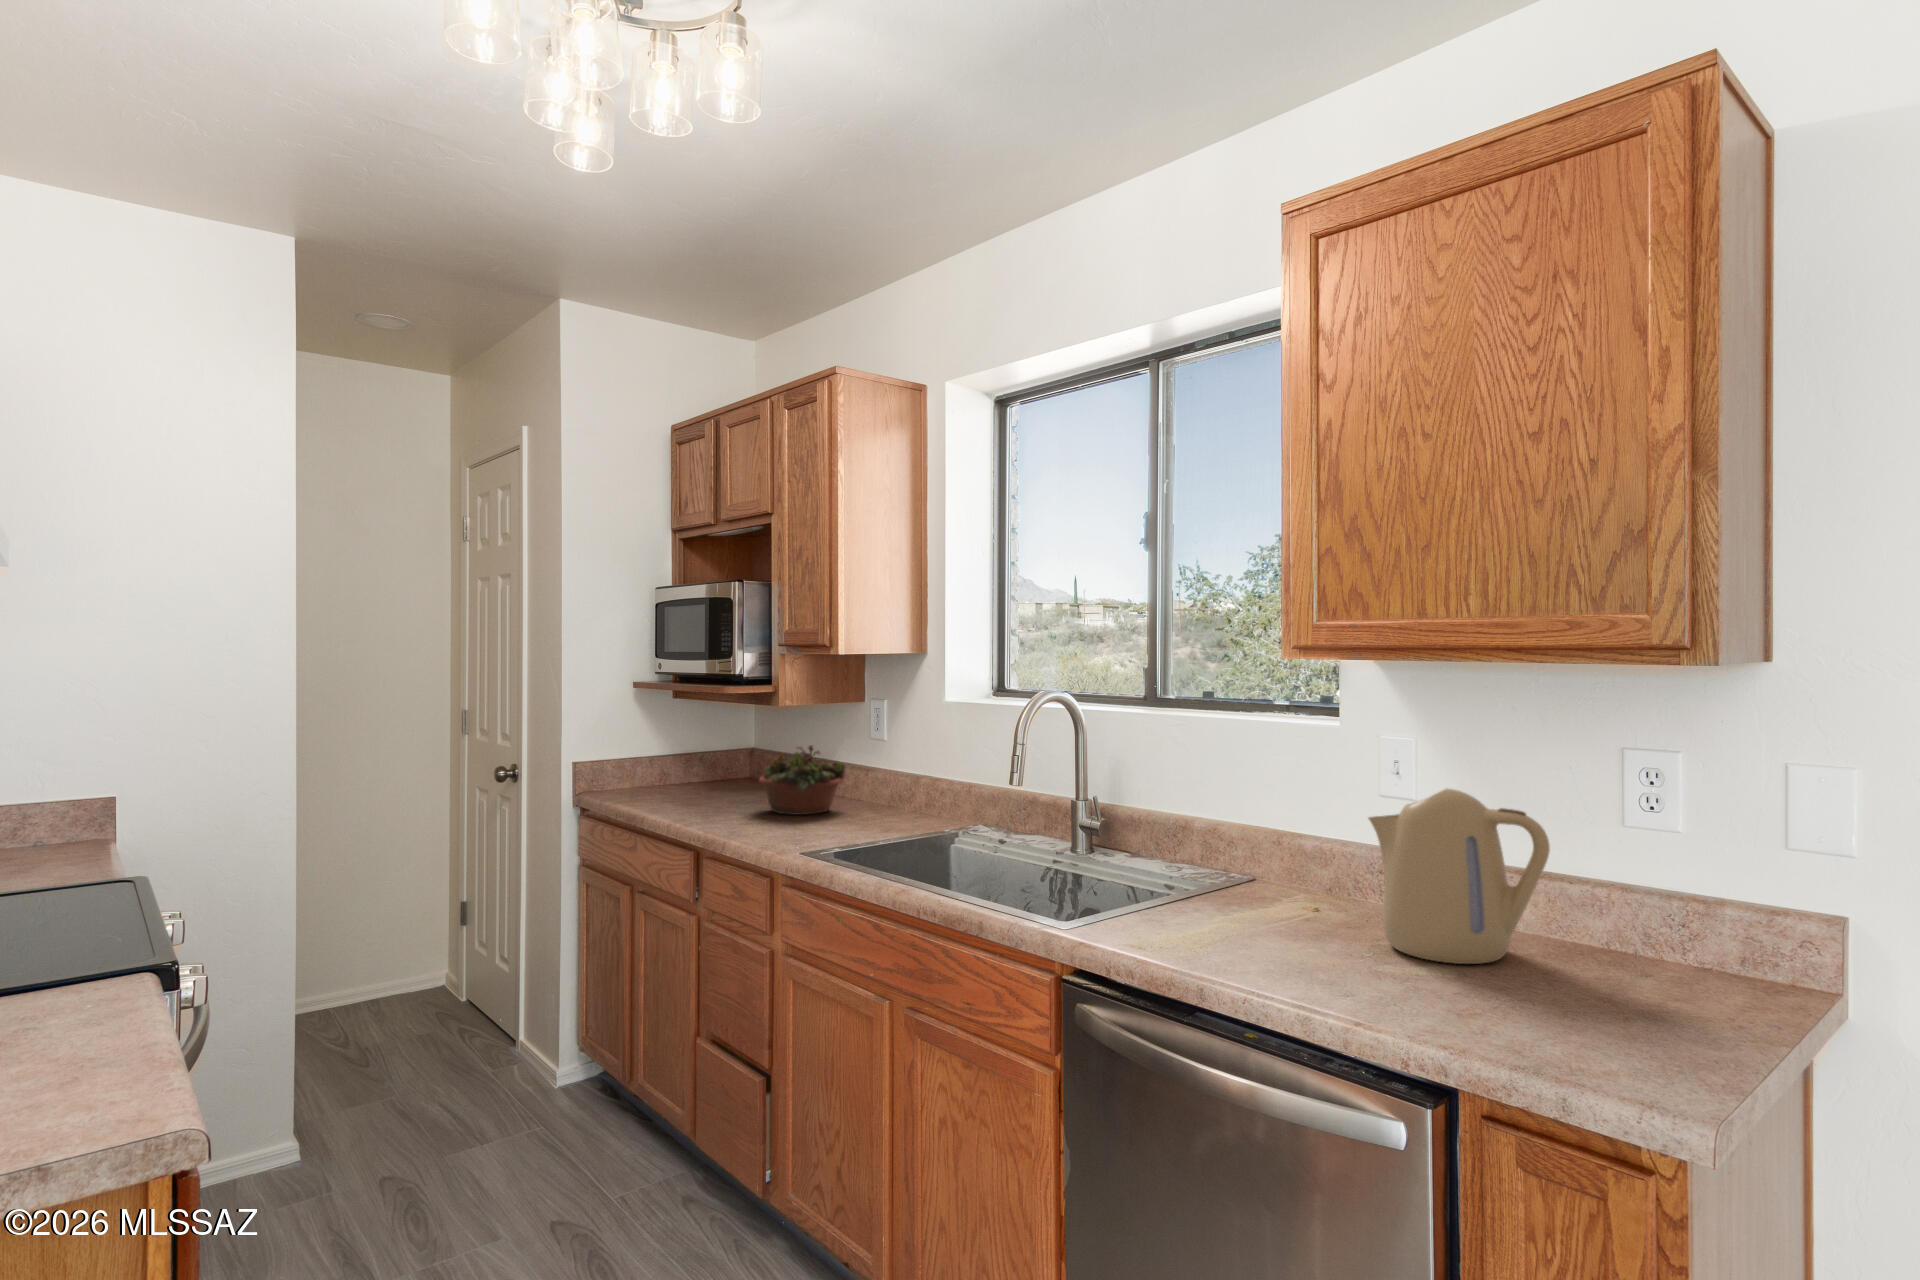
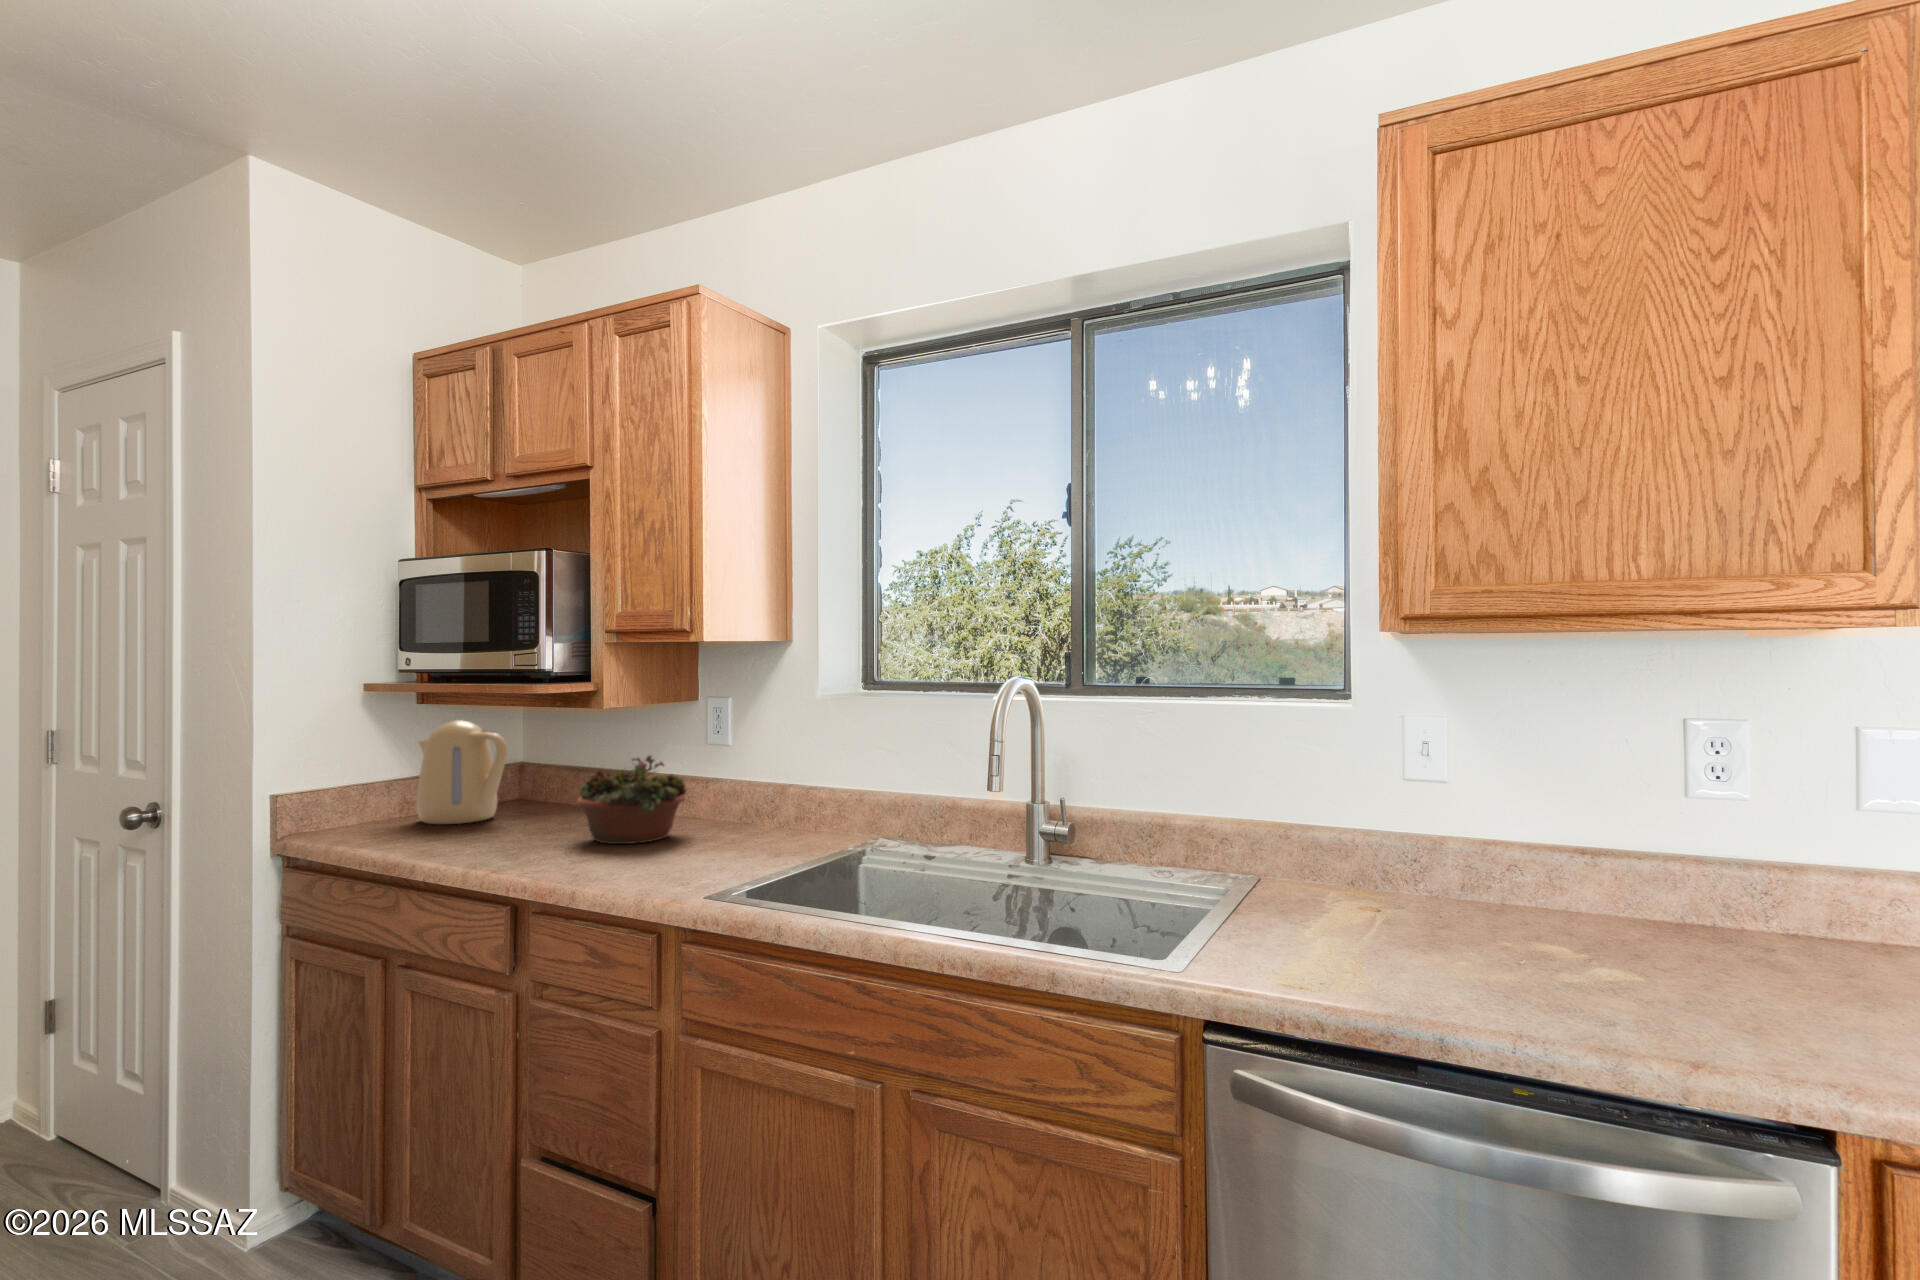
kettle: present [1369,789,1550,964] -> present [417,720,507,824]

